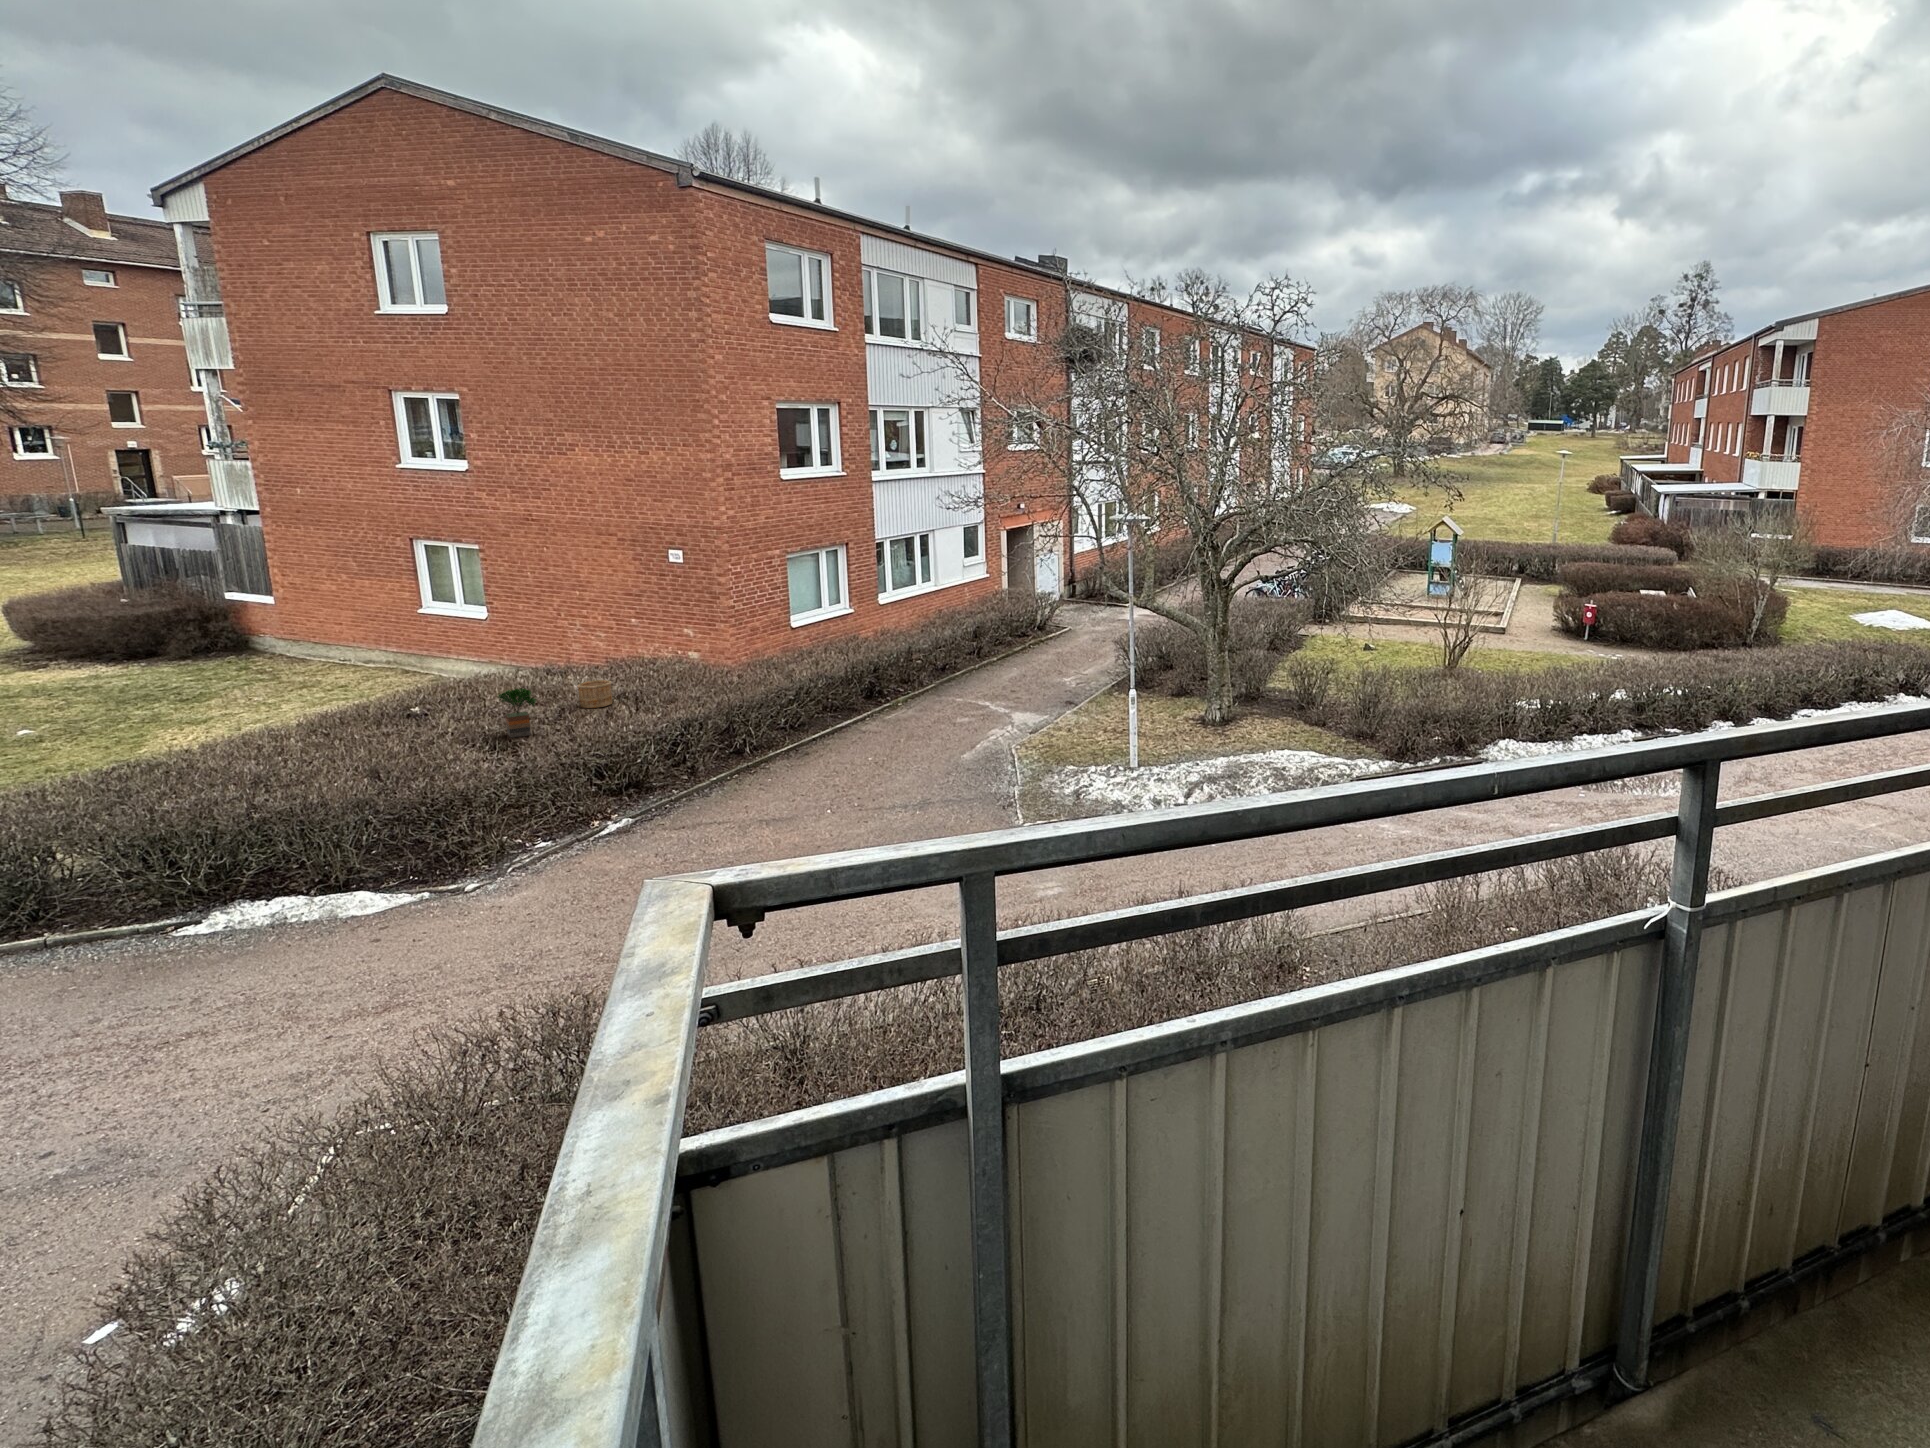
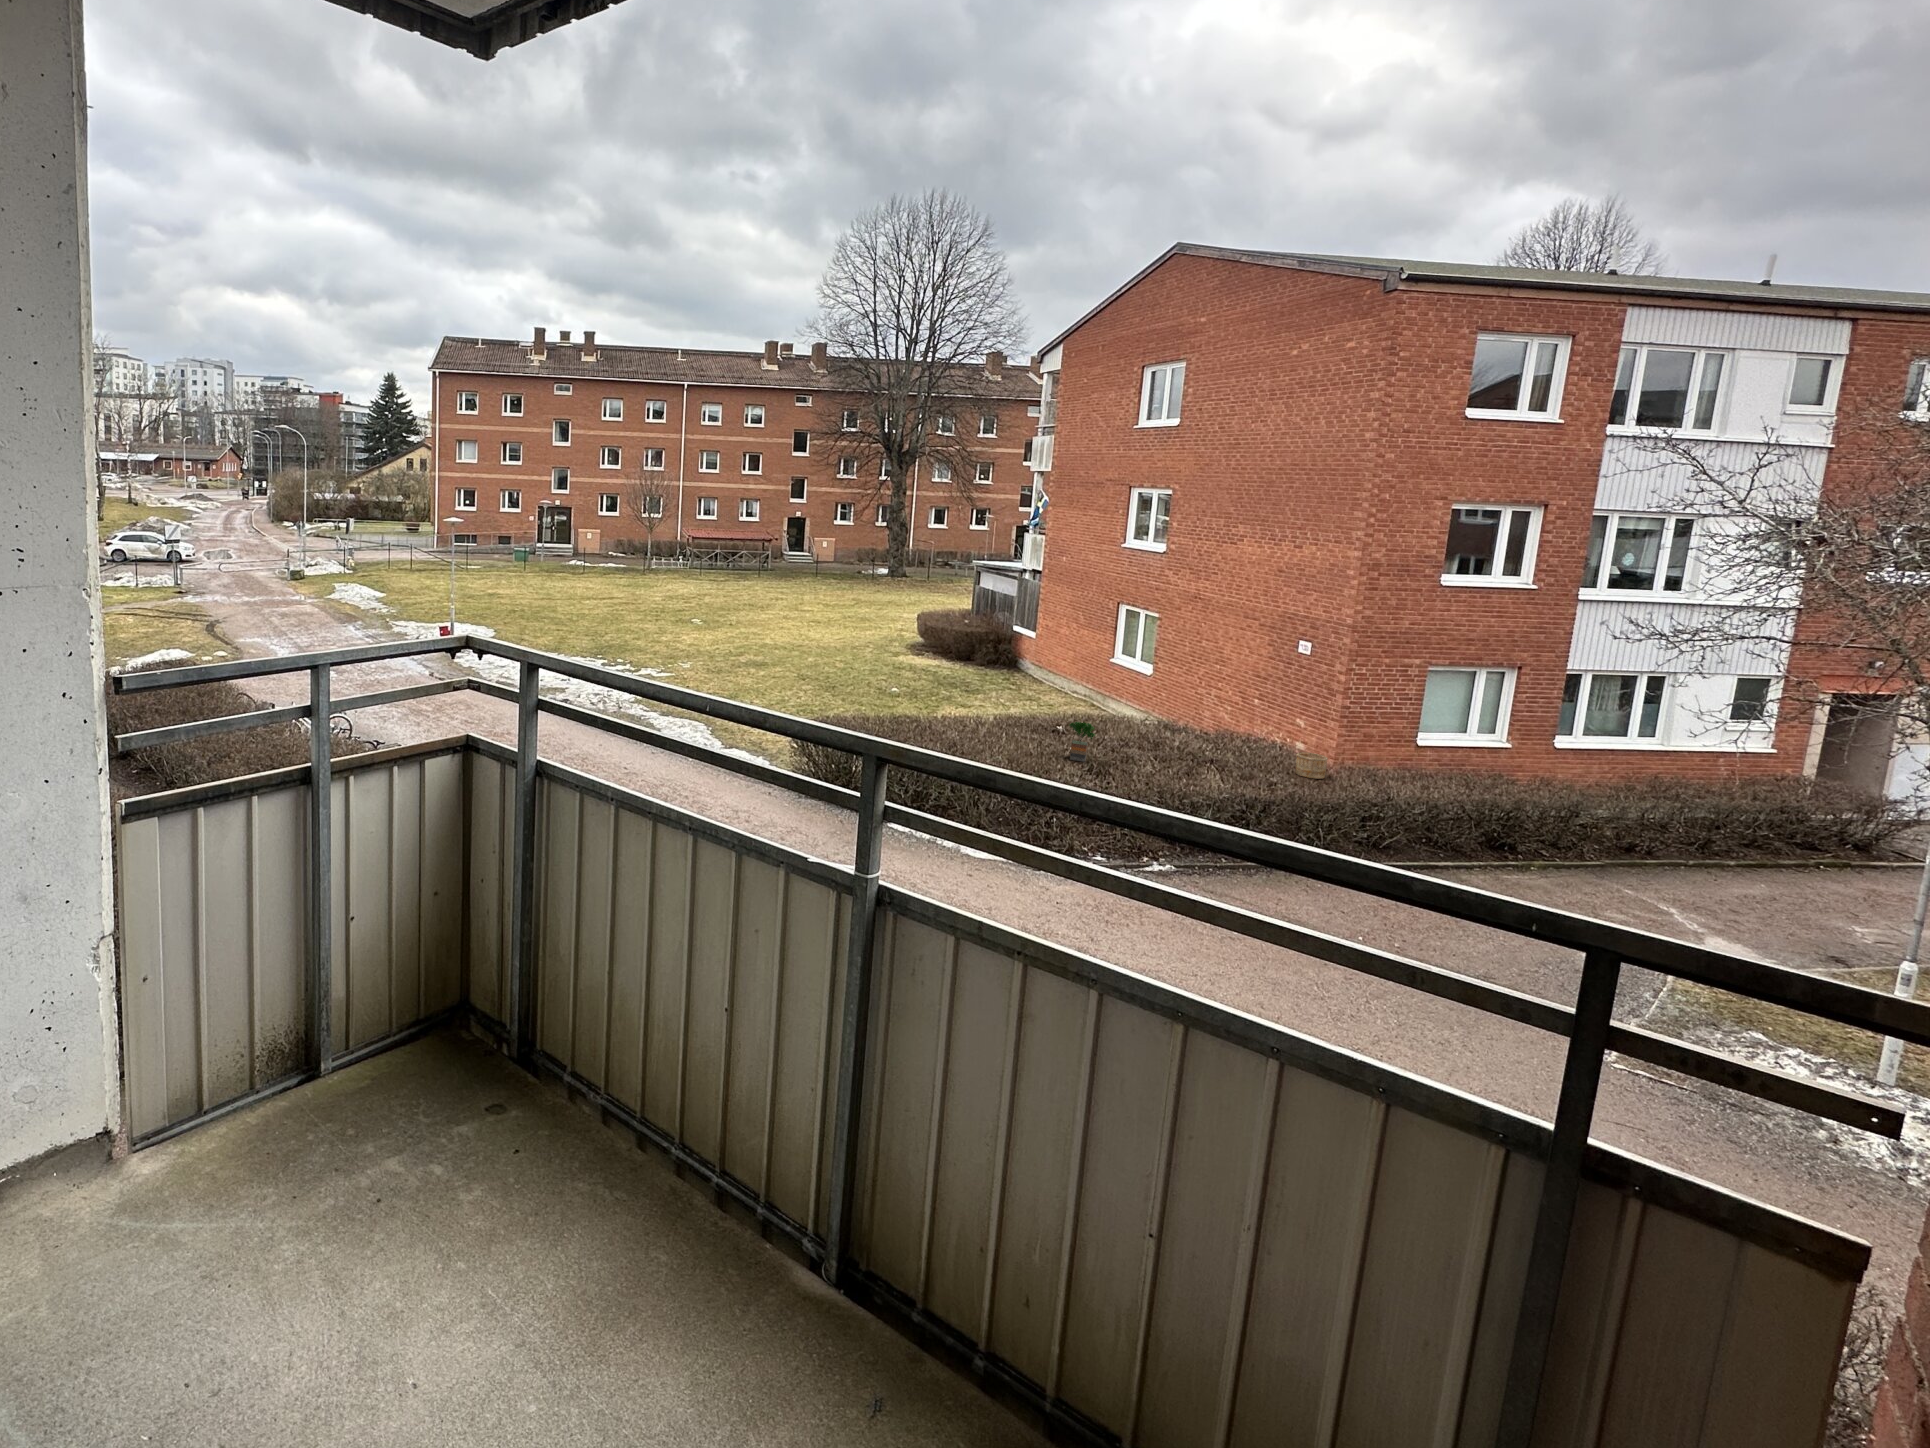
wooden bucket: present [577,680,612,708] -> present [1295,753,1328,779]

